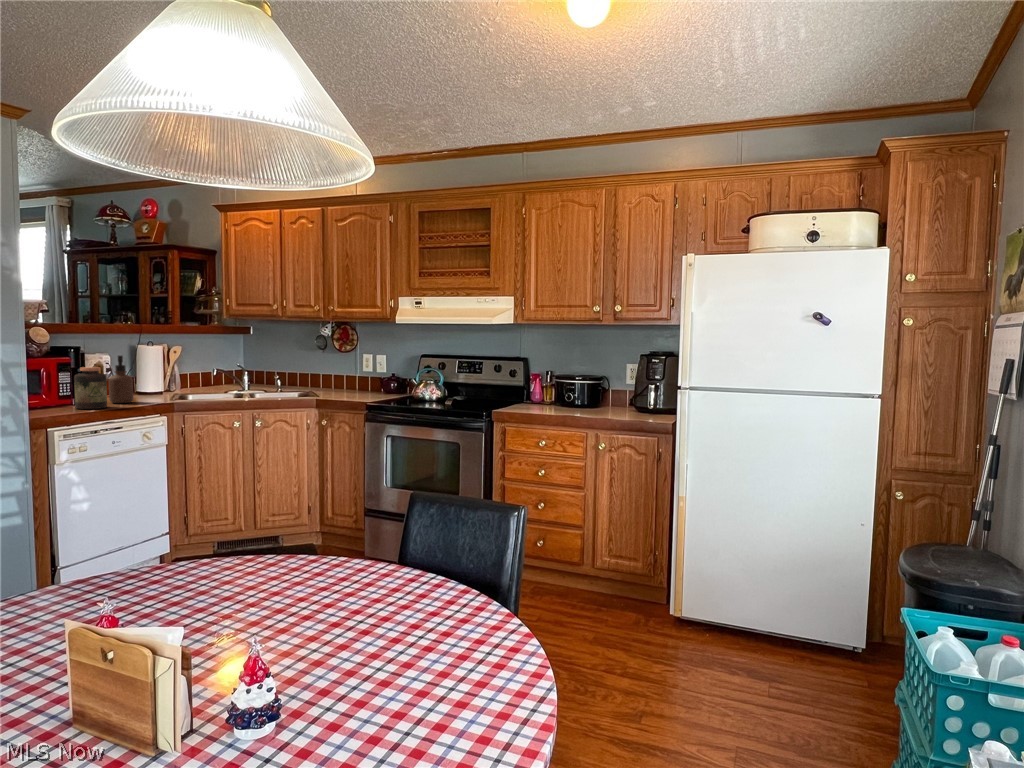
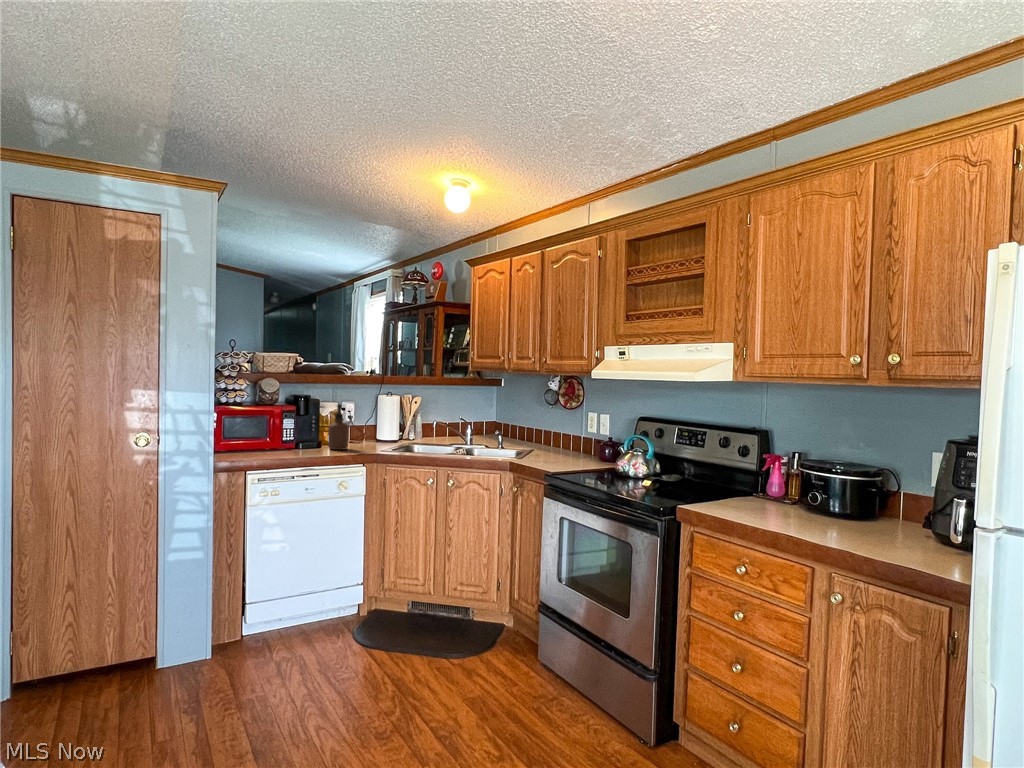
jar: present [74,367,107,409] -> none [290,414,317,454]

